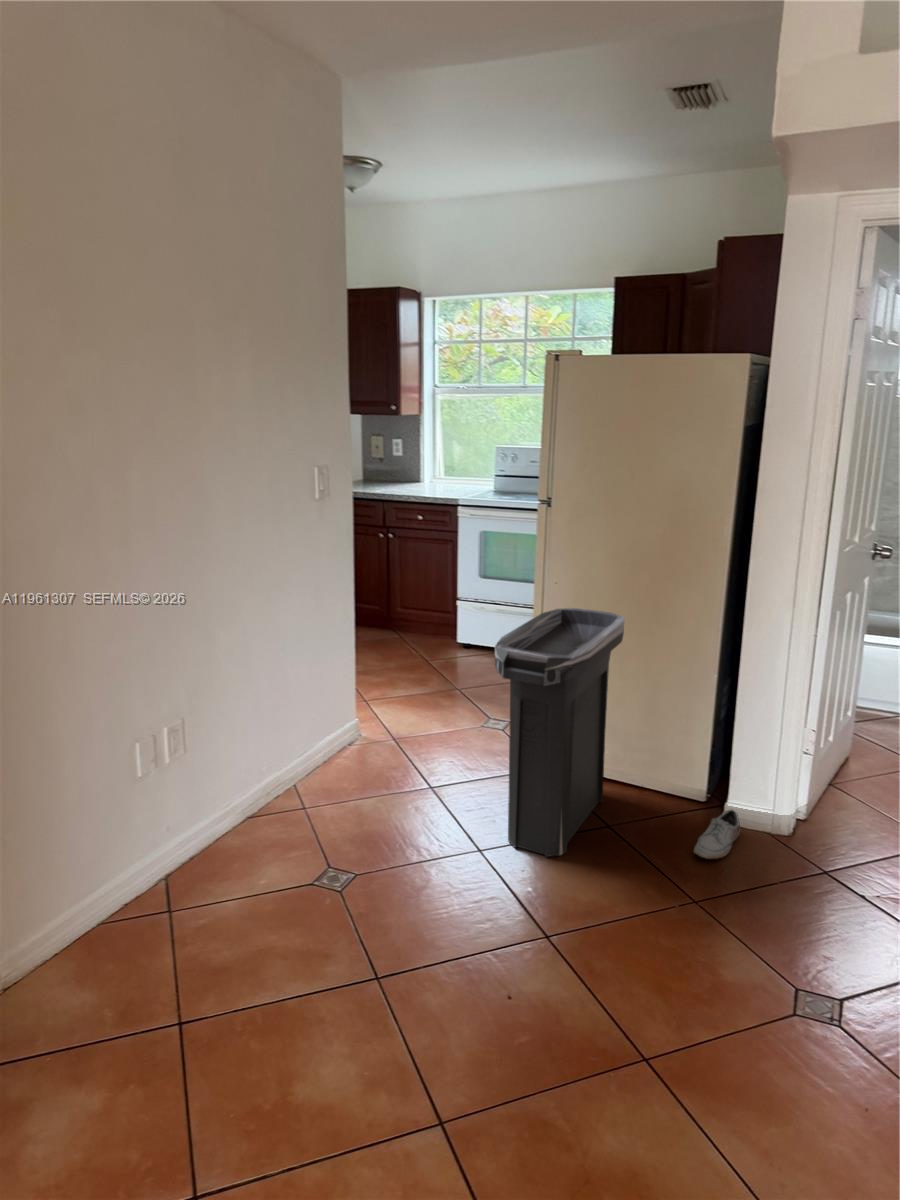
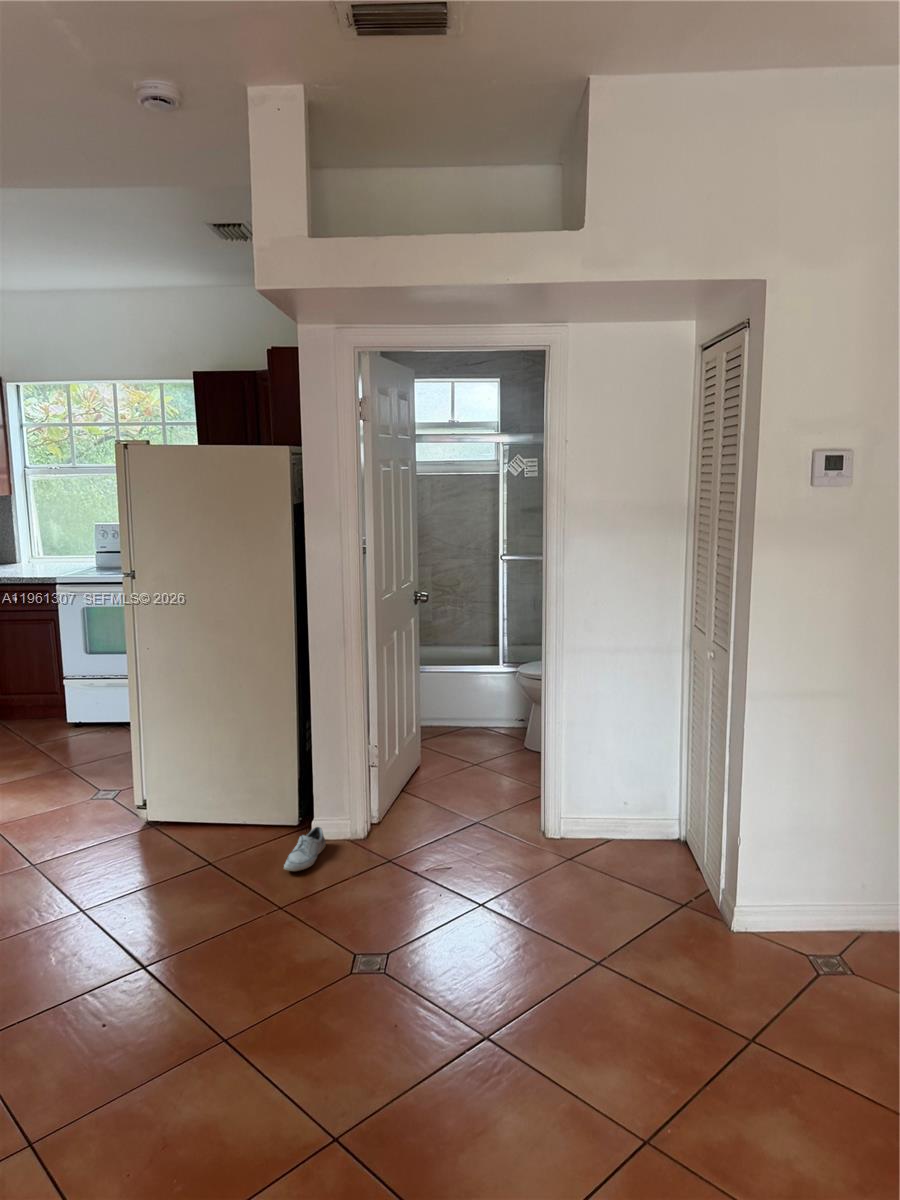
trash can: present [495,608,625,857] -> none [77,670,210,903]

